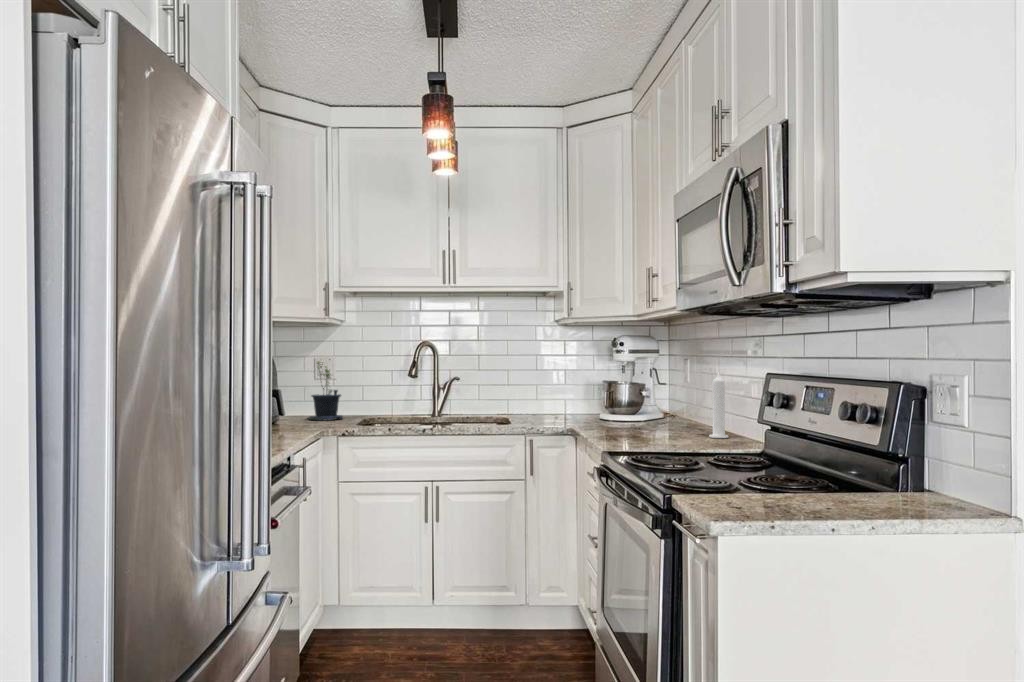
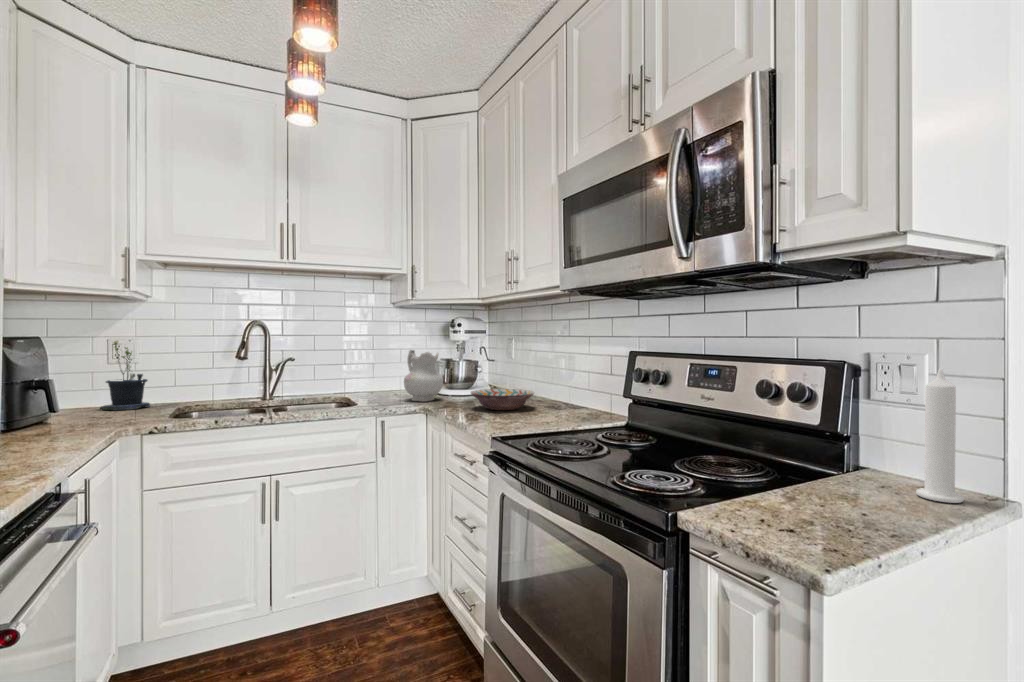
ceramic pitcher: none [560,370,601,424] -> present [404,350,443,402]
candle: present [709,372,728,438] -> present [916,369,964,503]
decorative bowl: none [616,412,685,433] -> present [471,389,534,410]

